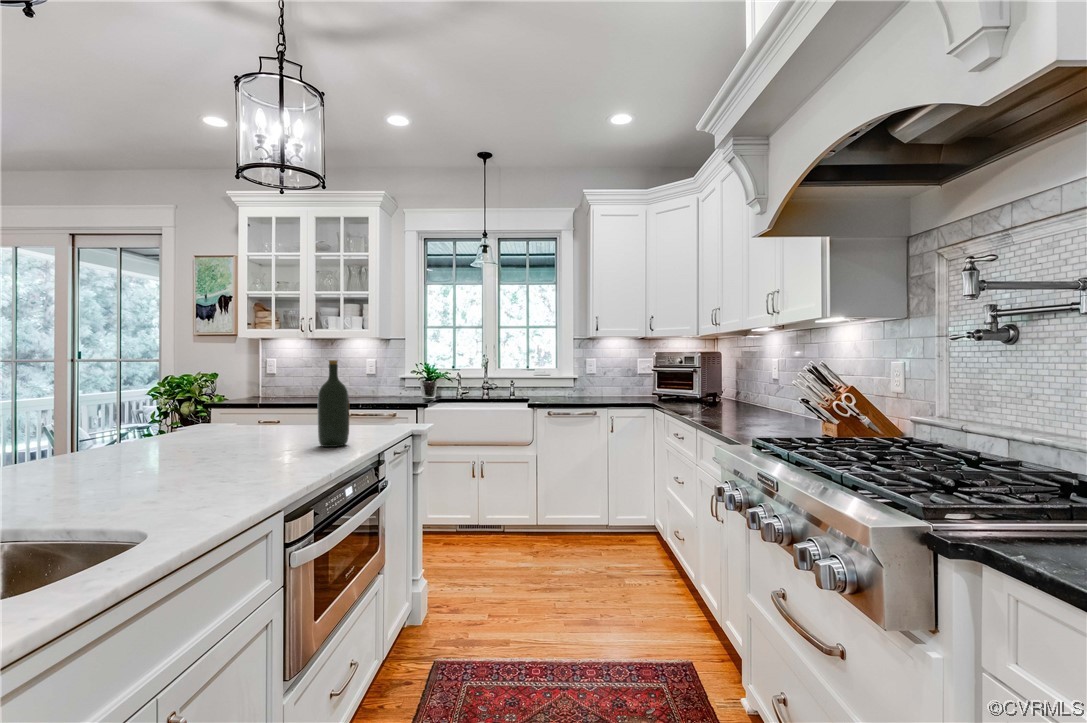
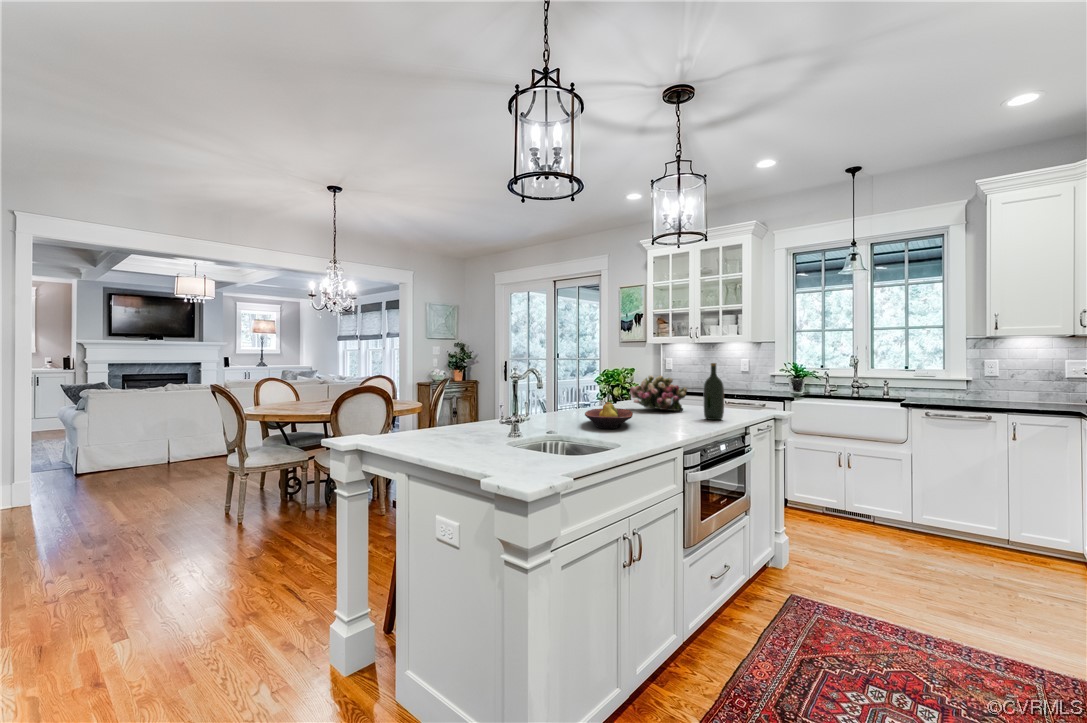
flower arrangement: none [189,381,293,436] -> present [630,375,687,411]
fruit bowl: none [47,436,179,496] -> present [585,402,633,429]

